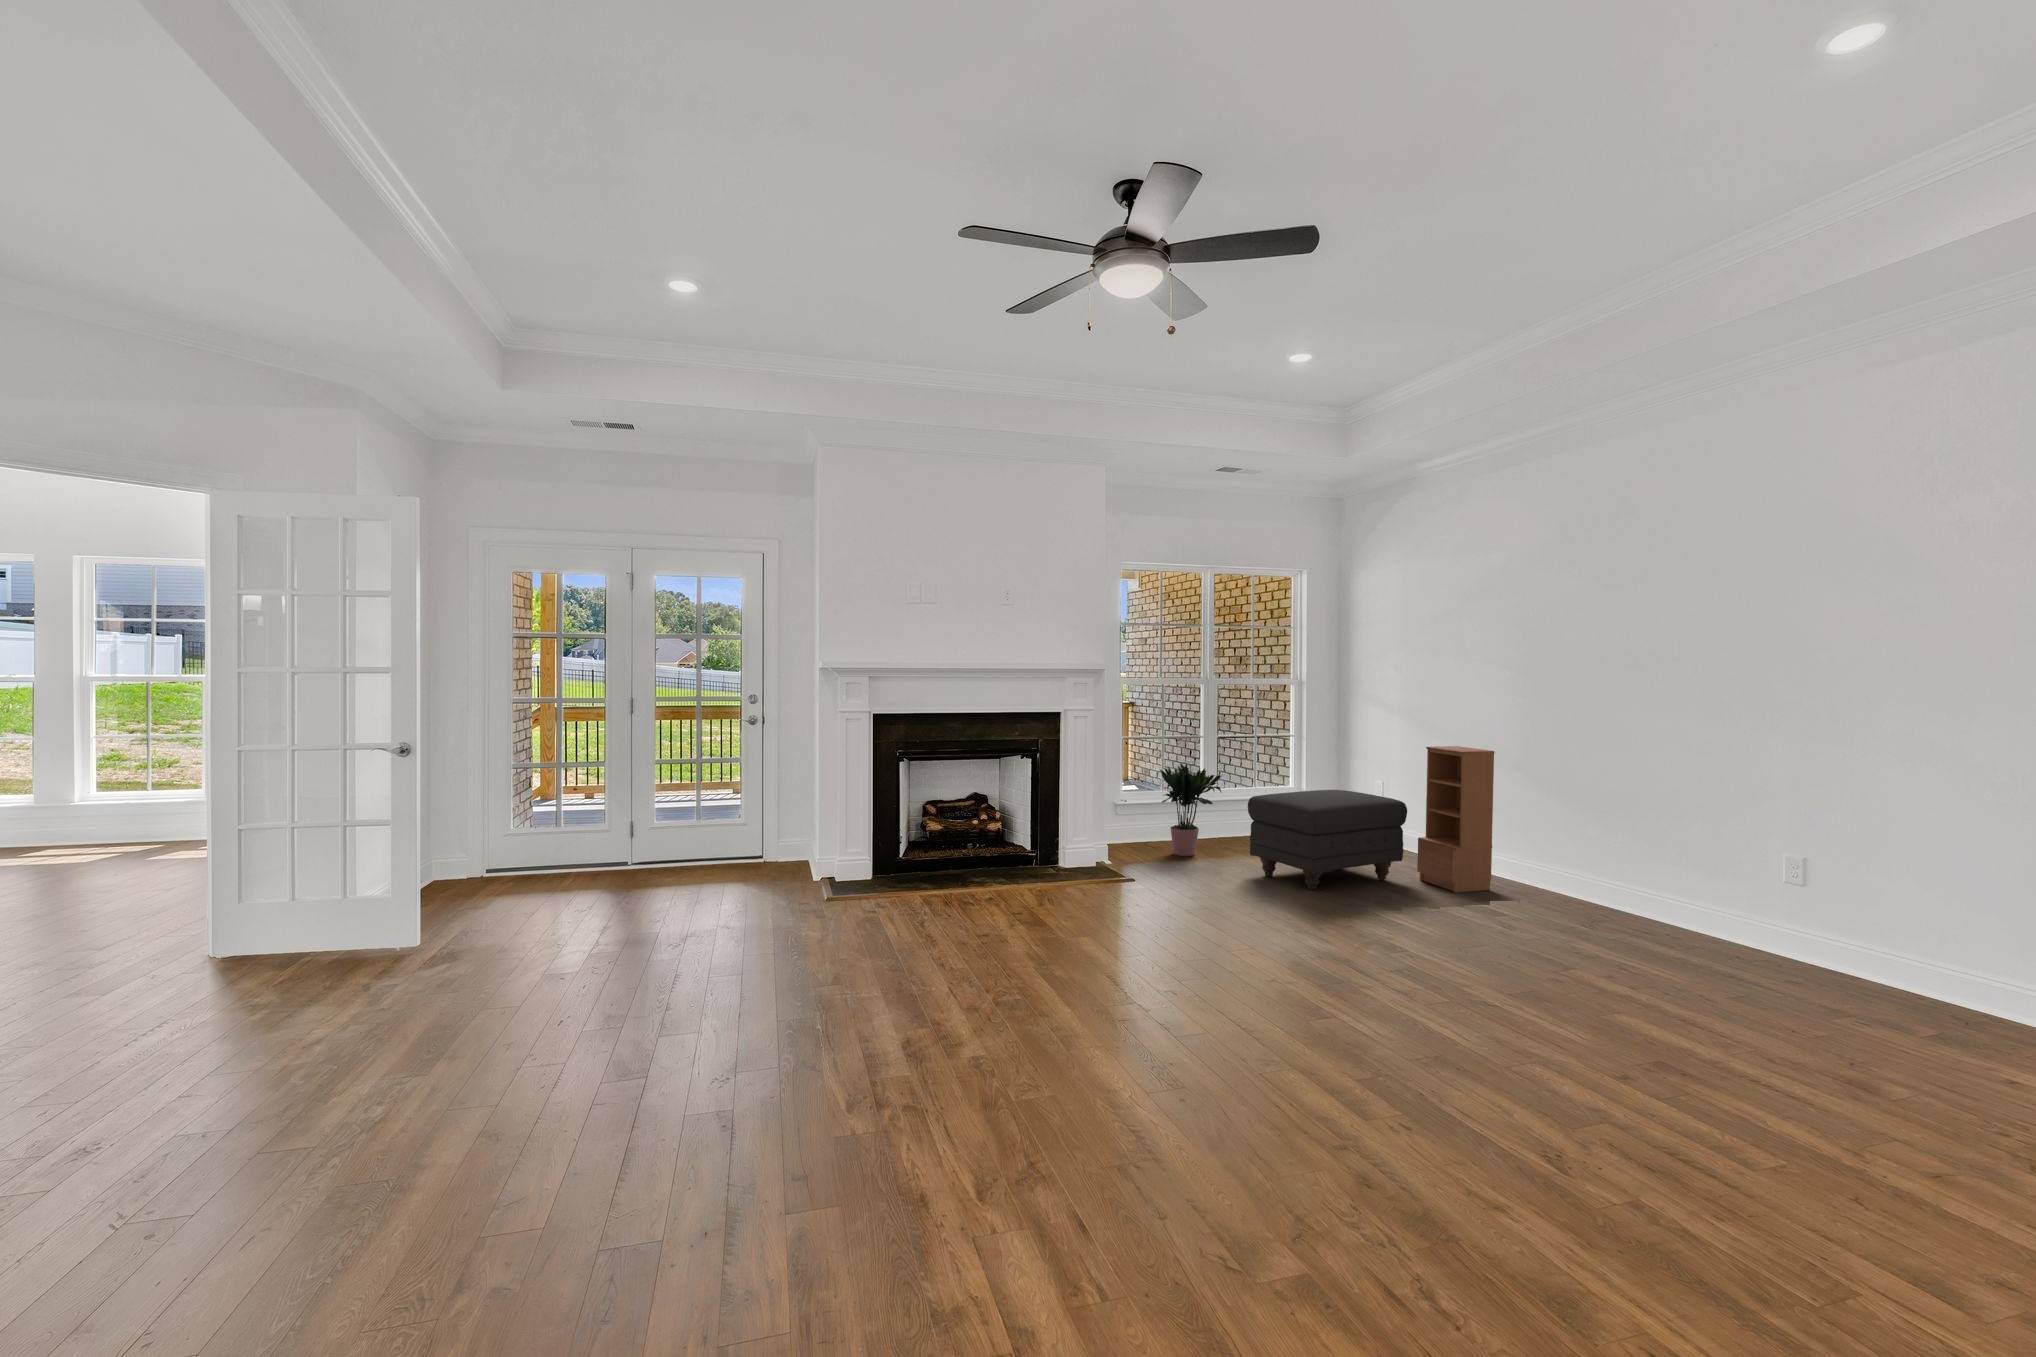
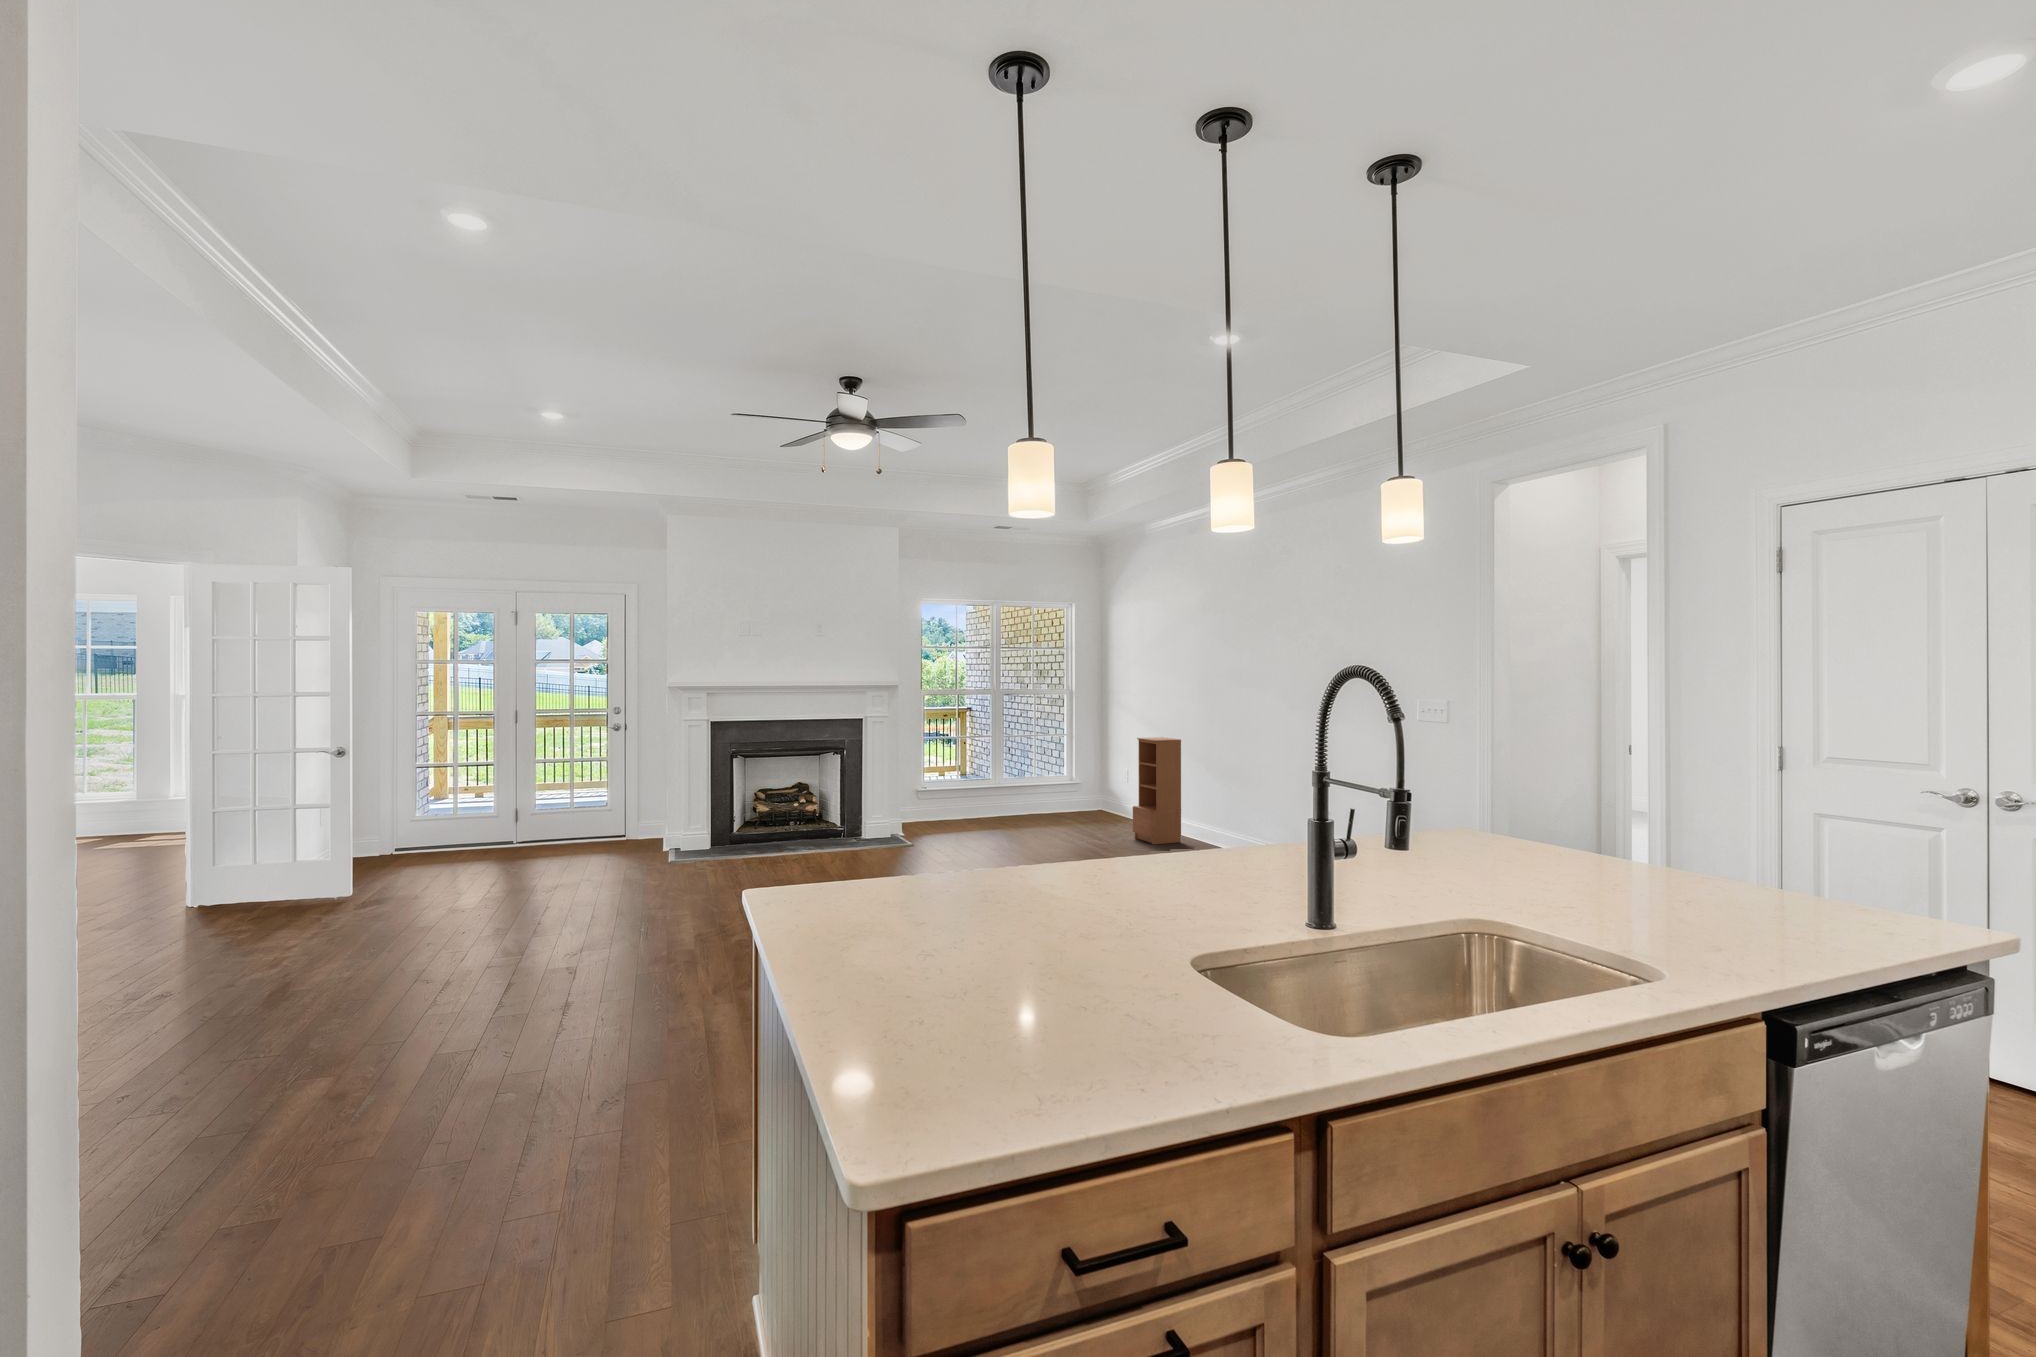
potted plant: present [1160,764,1221,856] -> none [947,756,998,829]
ottoman: present [1248,790,1407,890] -> none [1007,774,1123,846]

